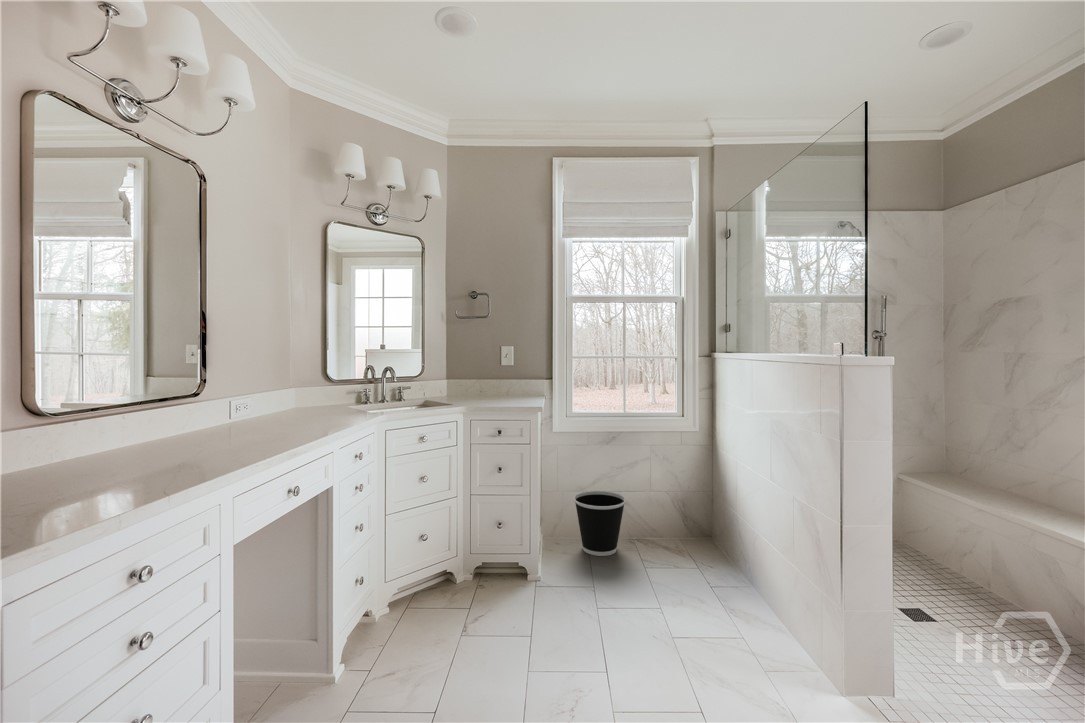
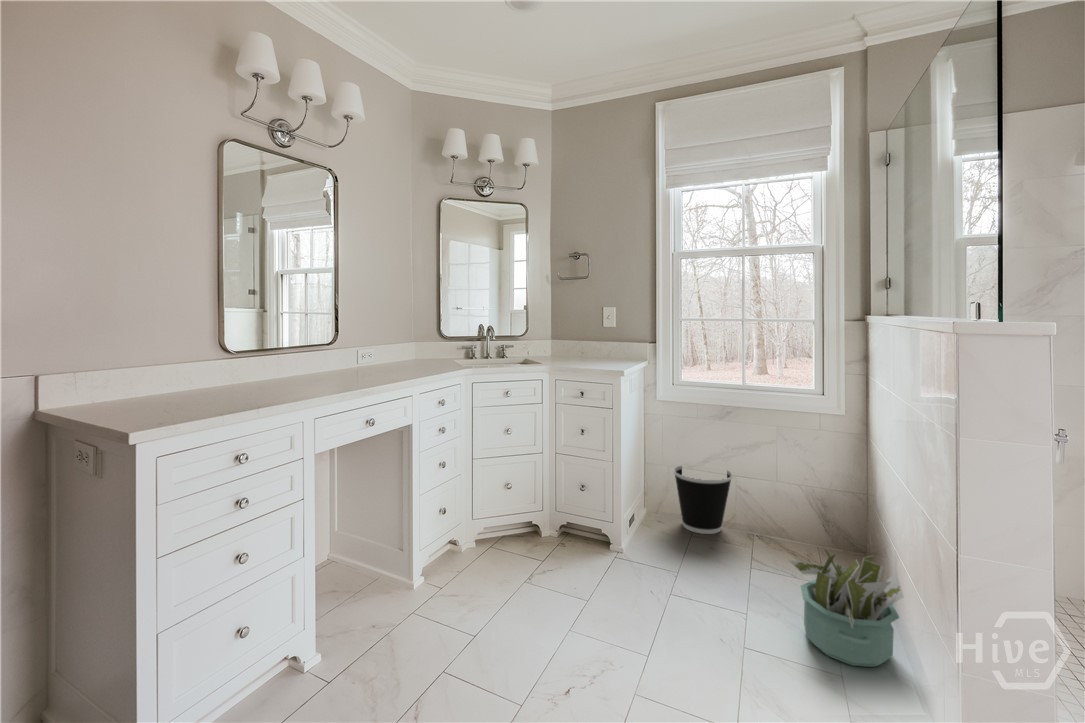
decorative plant: none [698,555,790,651] -> present [790,548,903,667]

